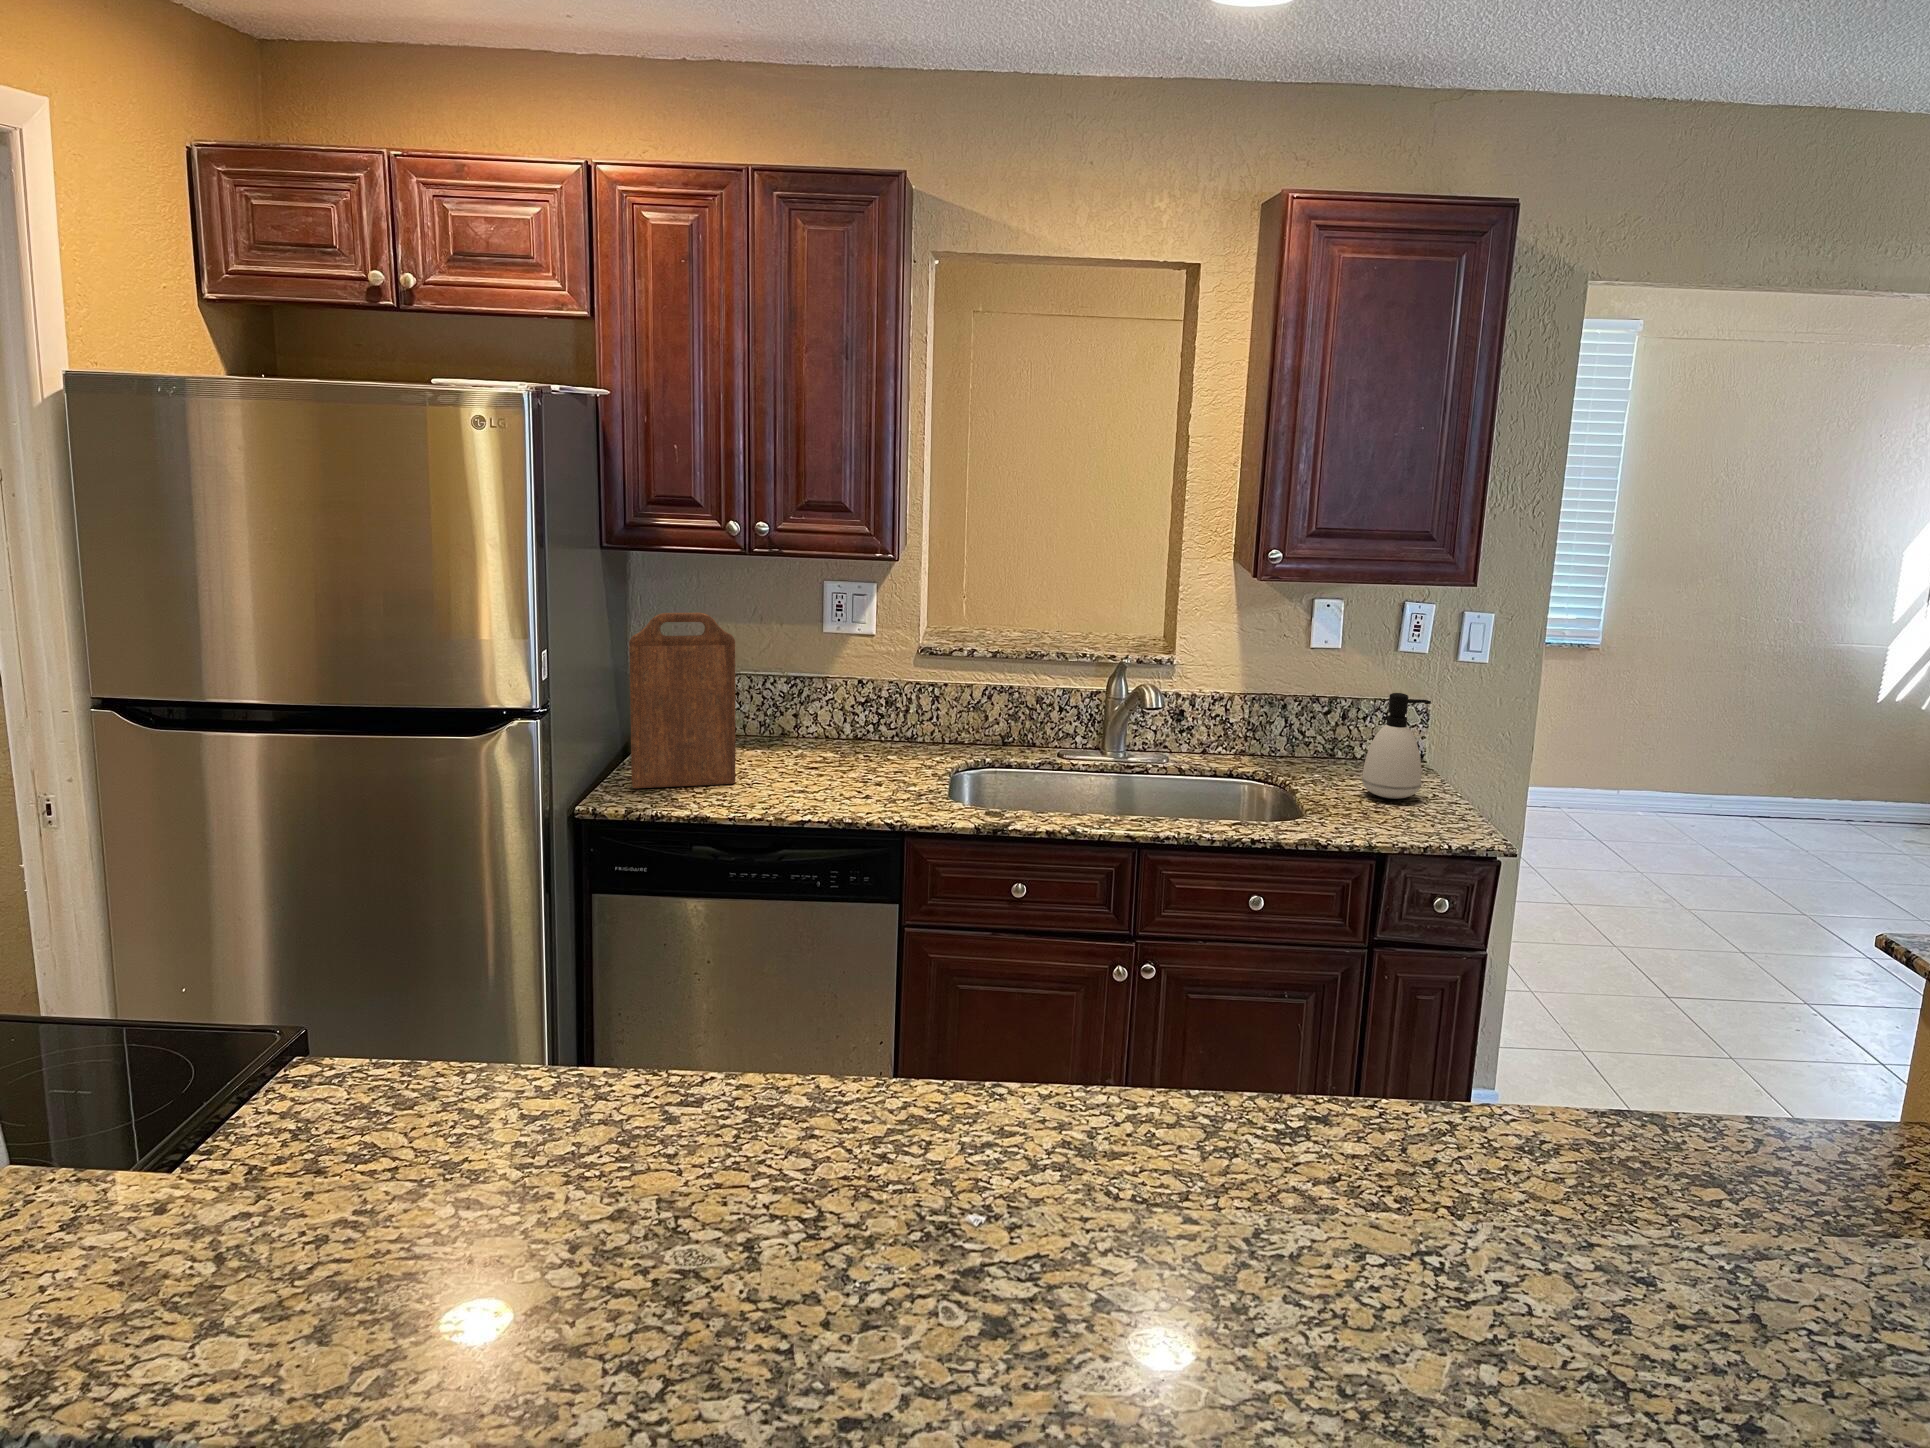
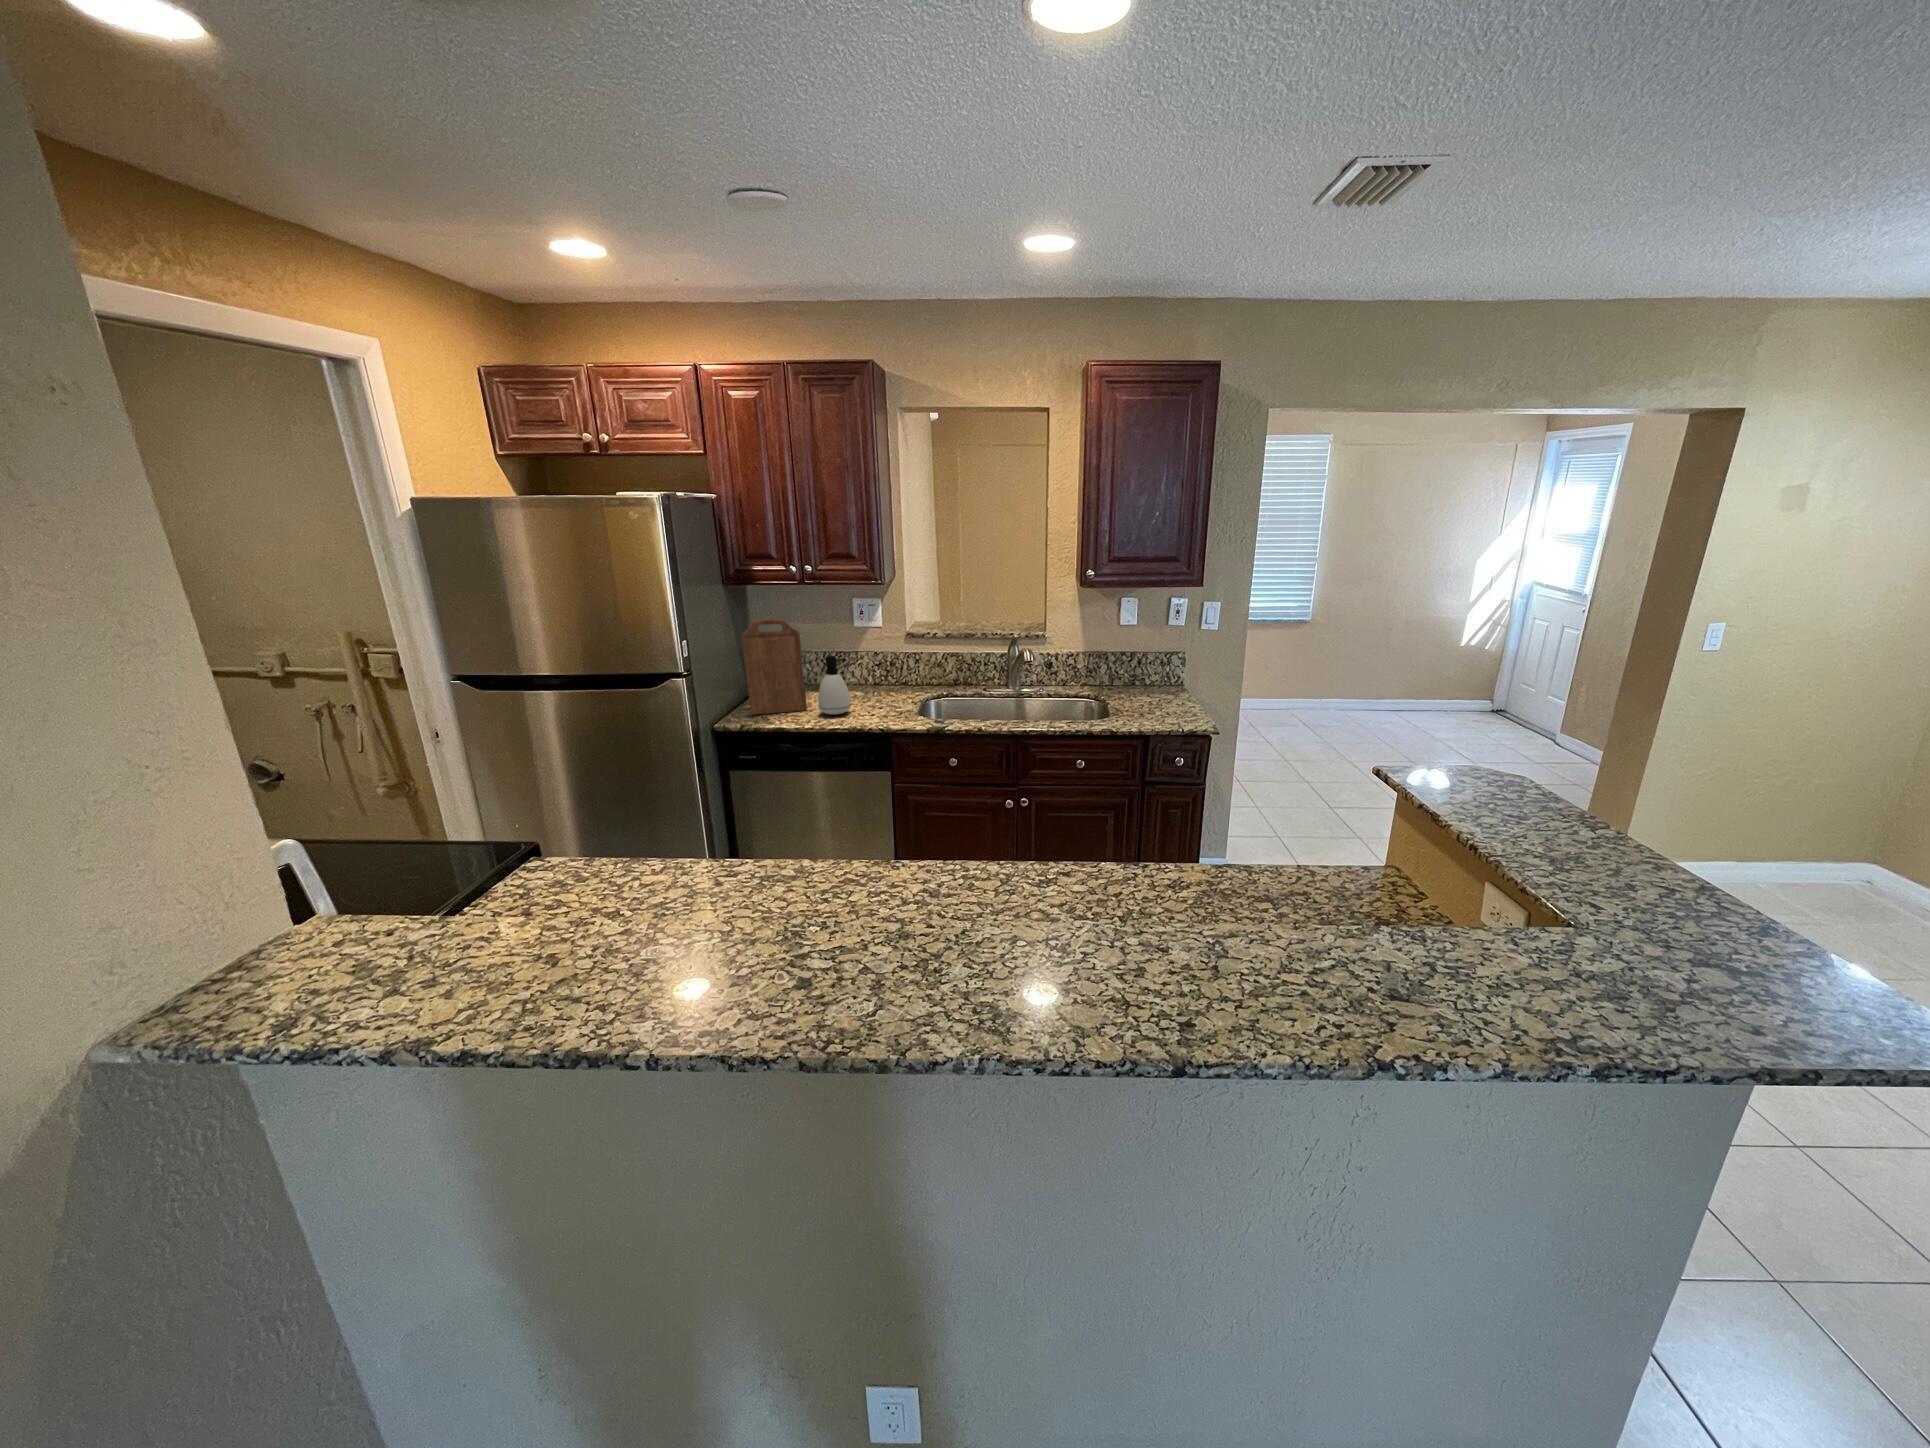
soap dispenser: present [1362,693,1431,799] -> present [818,656,851,715]

